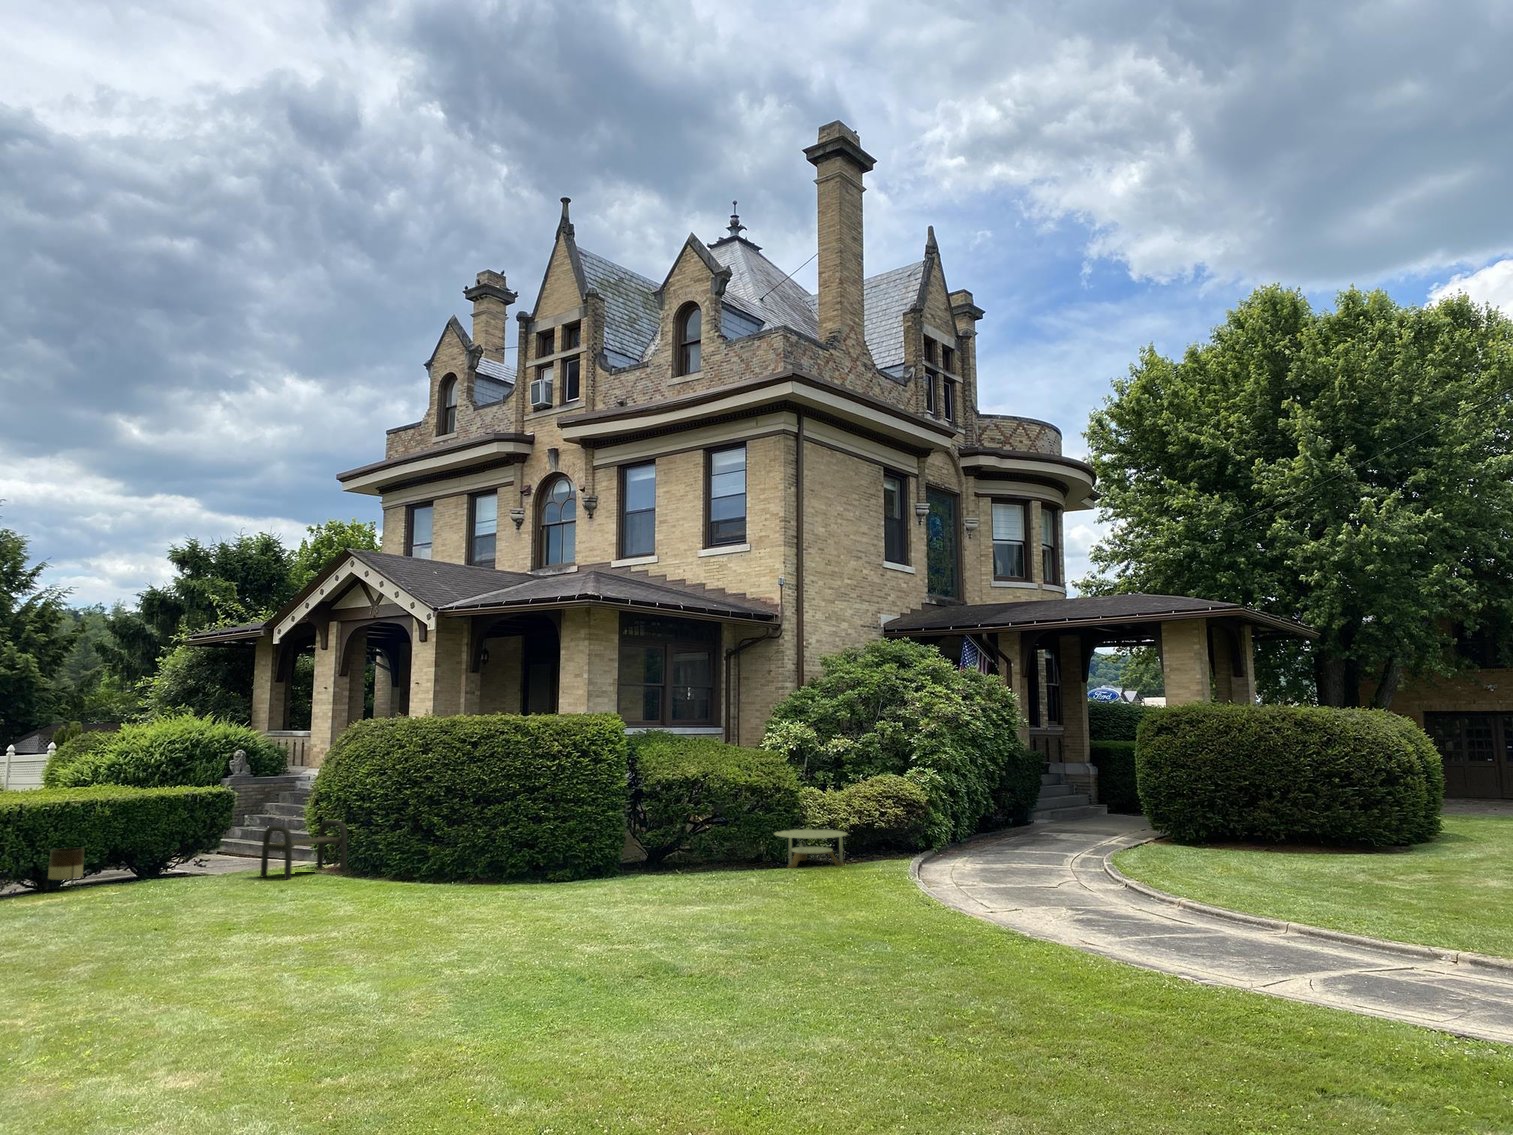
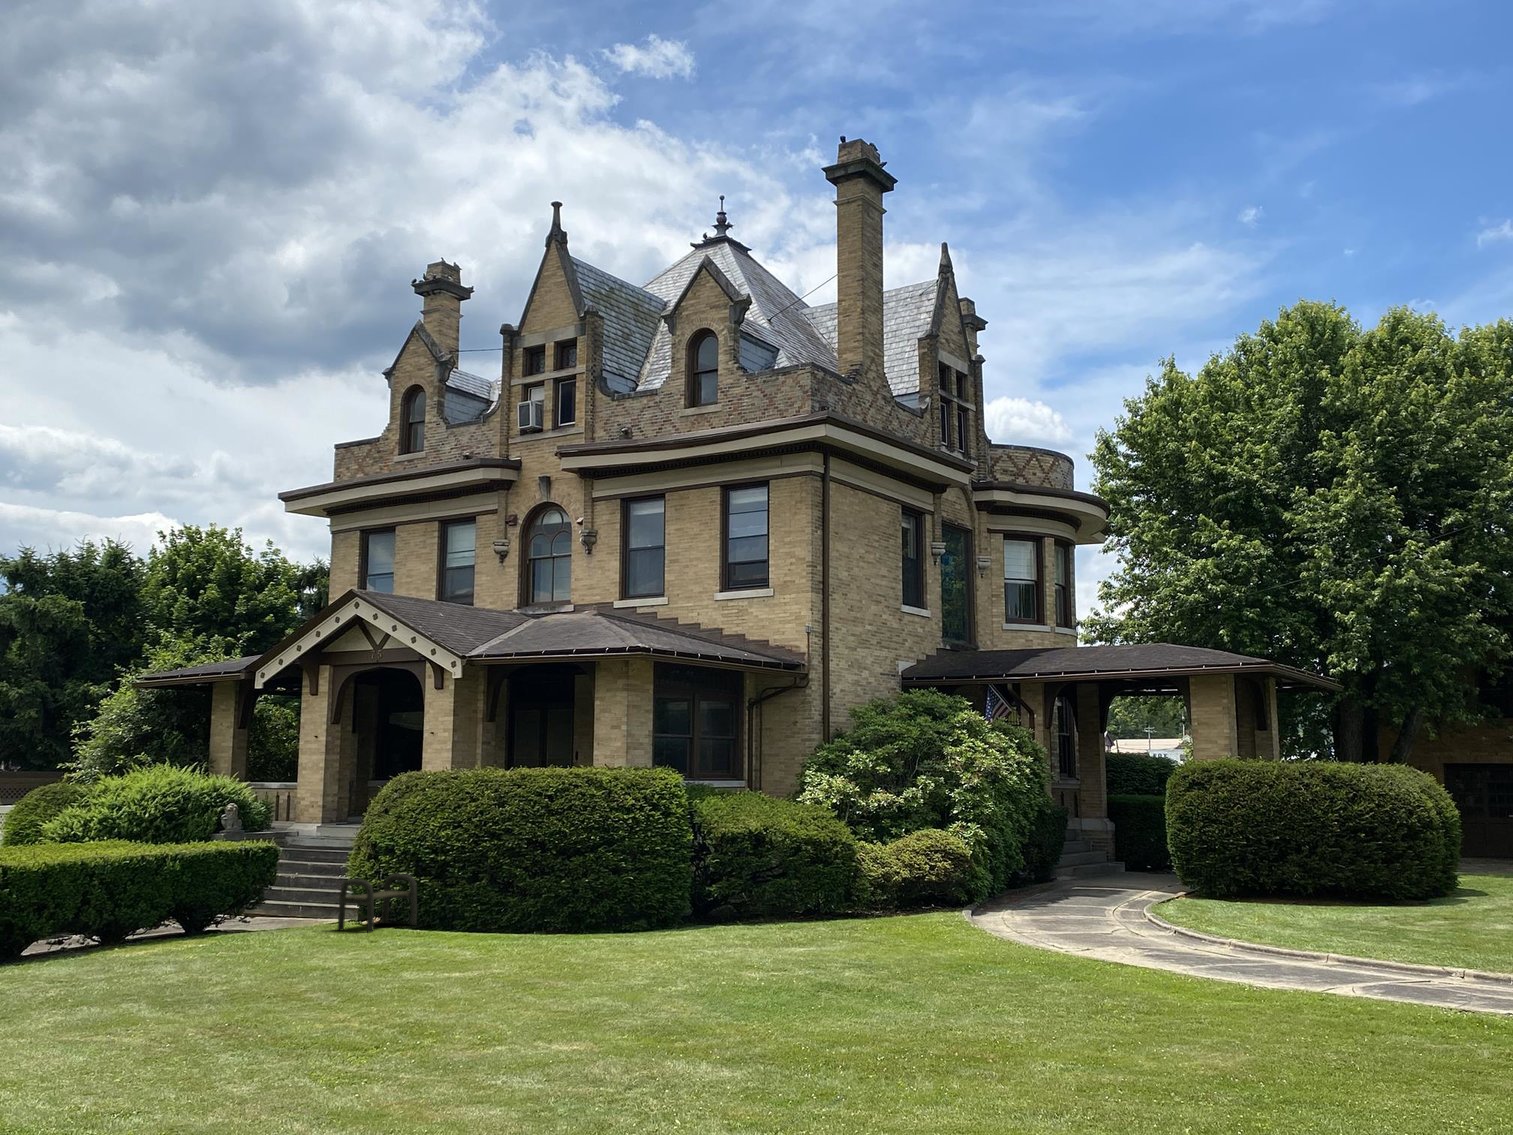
round table: present [774,830,847,868] -> none [835,882,907,919]
planter: present [46,848,84,889] -> none [143,901,178,943]

